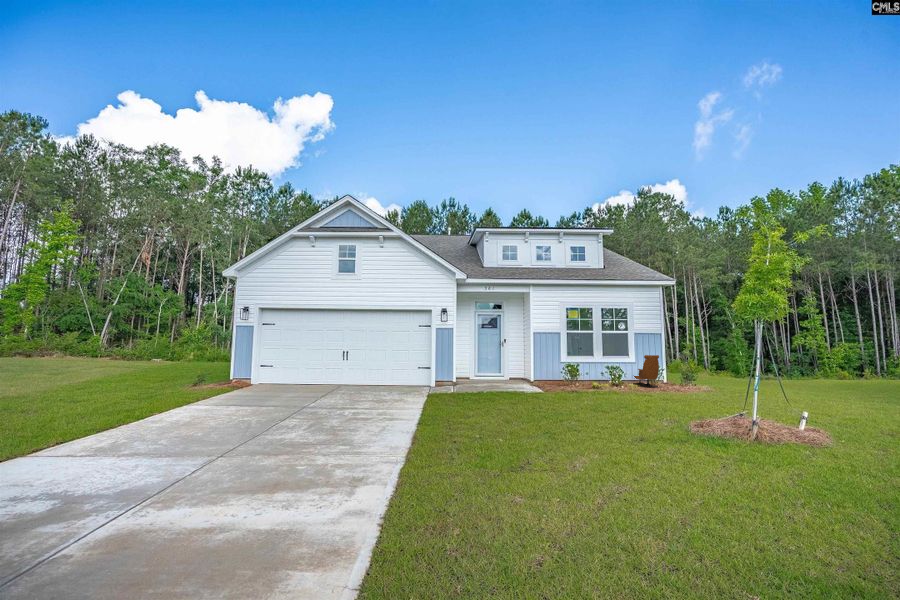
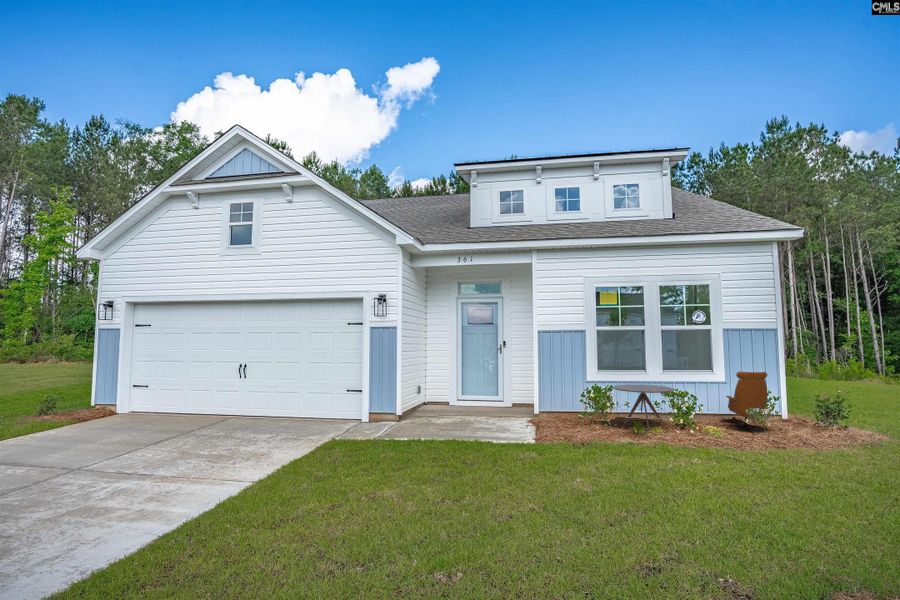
round table: none [579,364,612,388] -> present [613,384,674,431]

